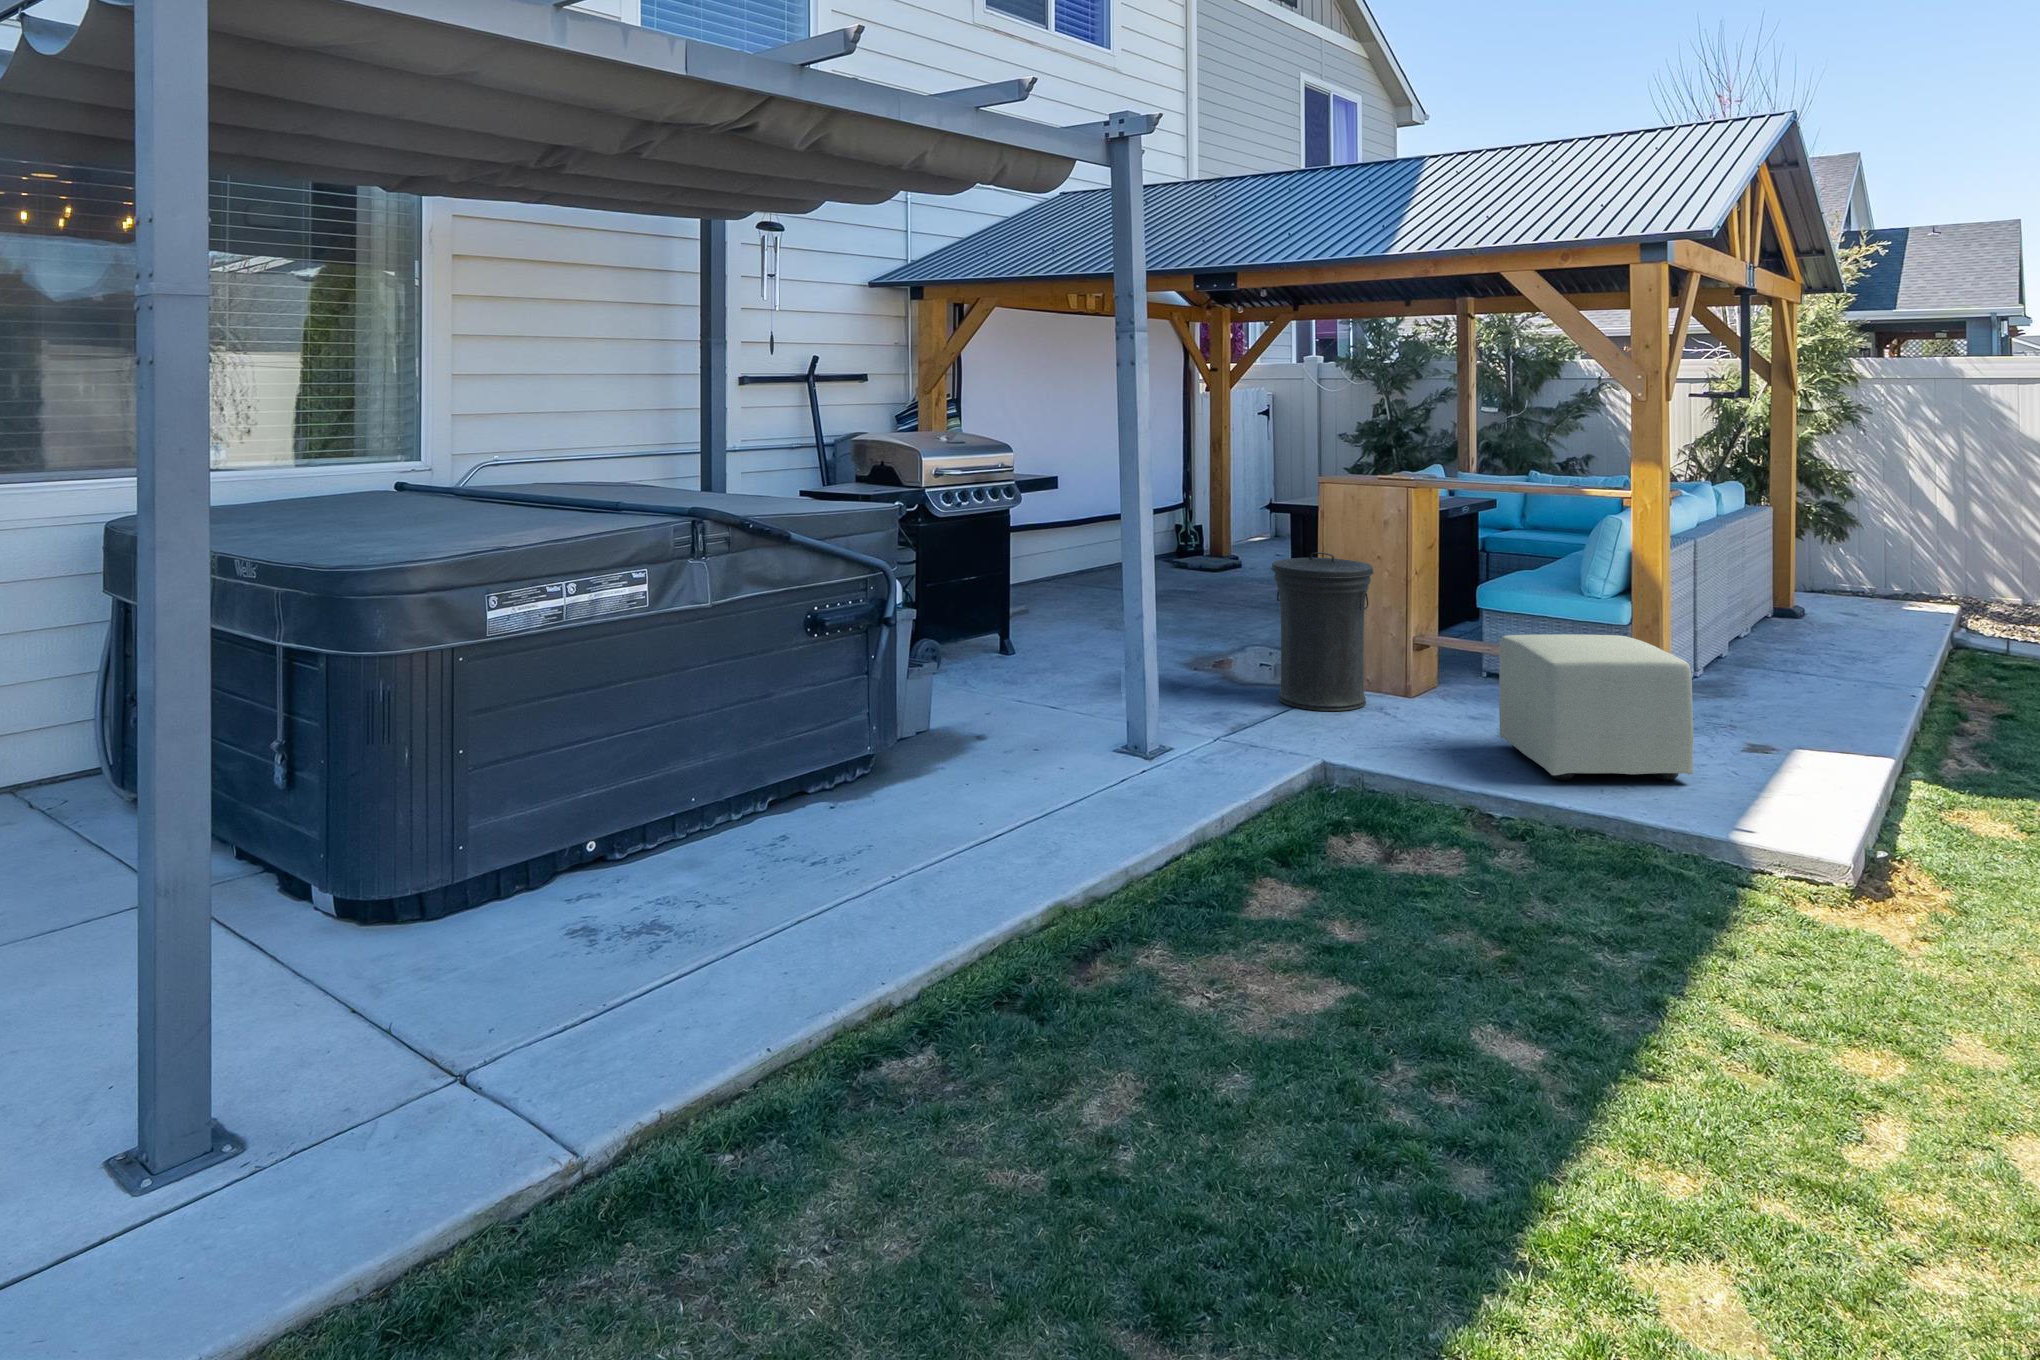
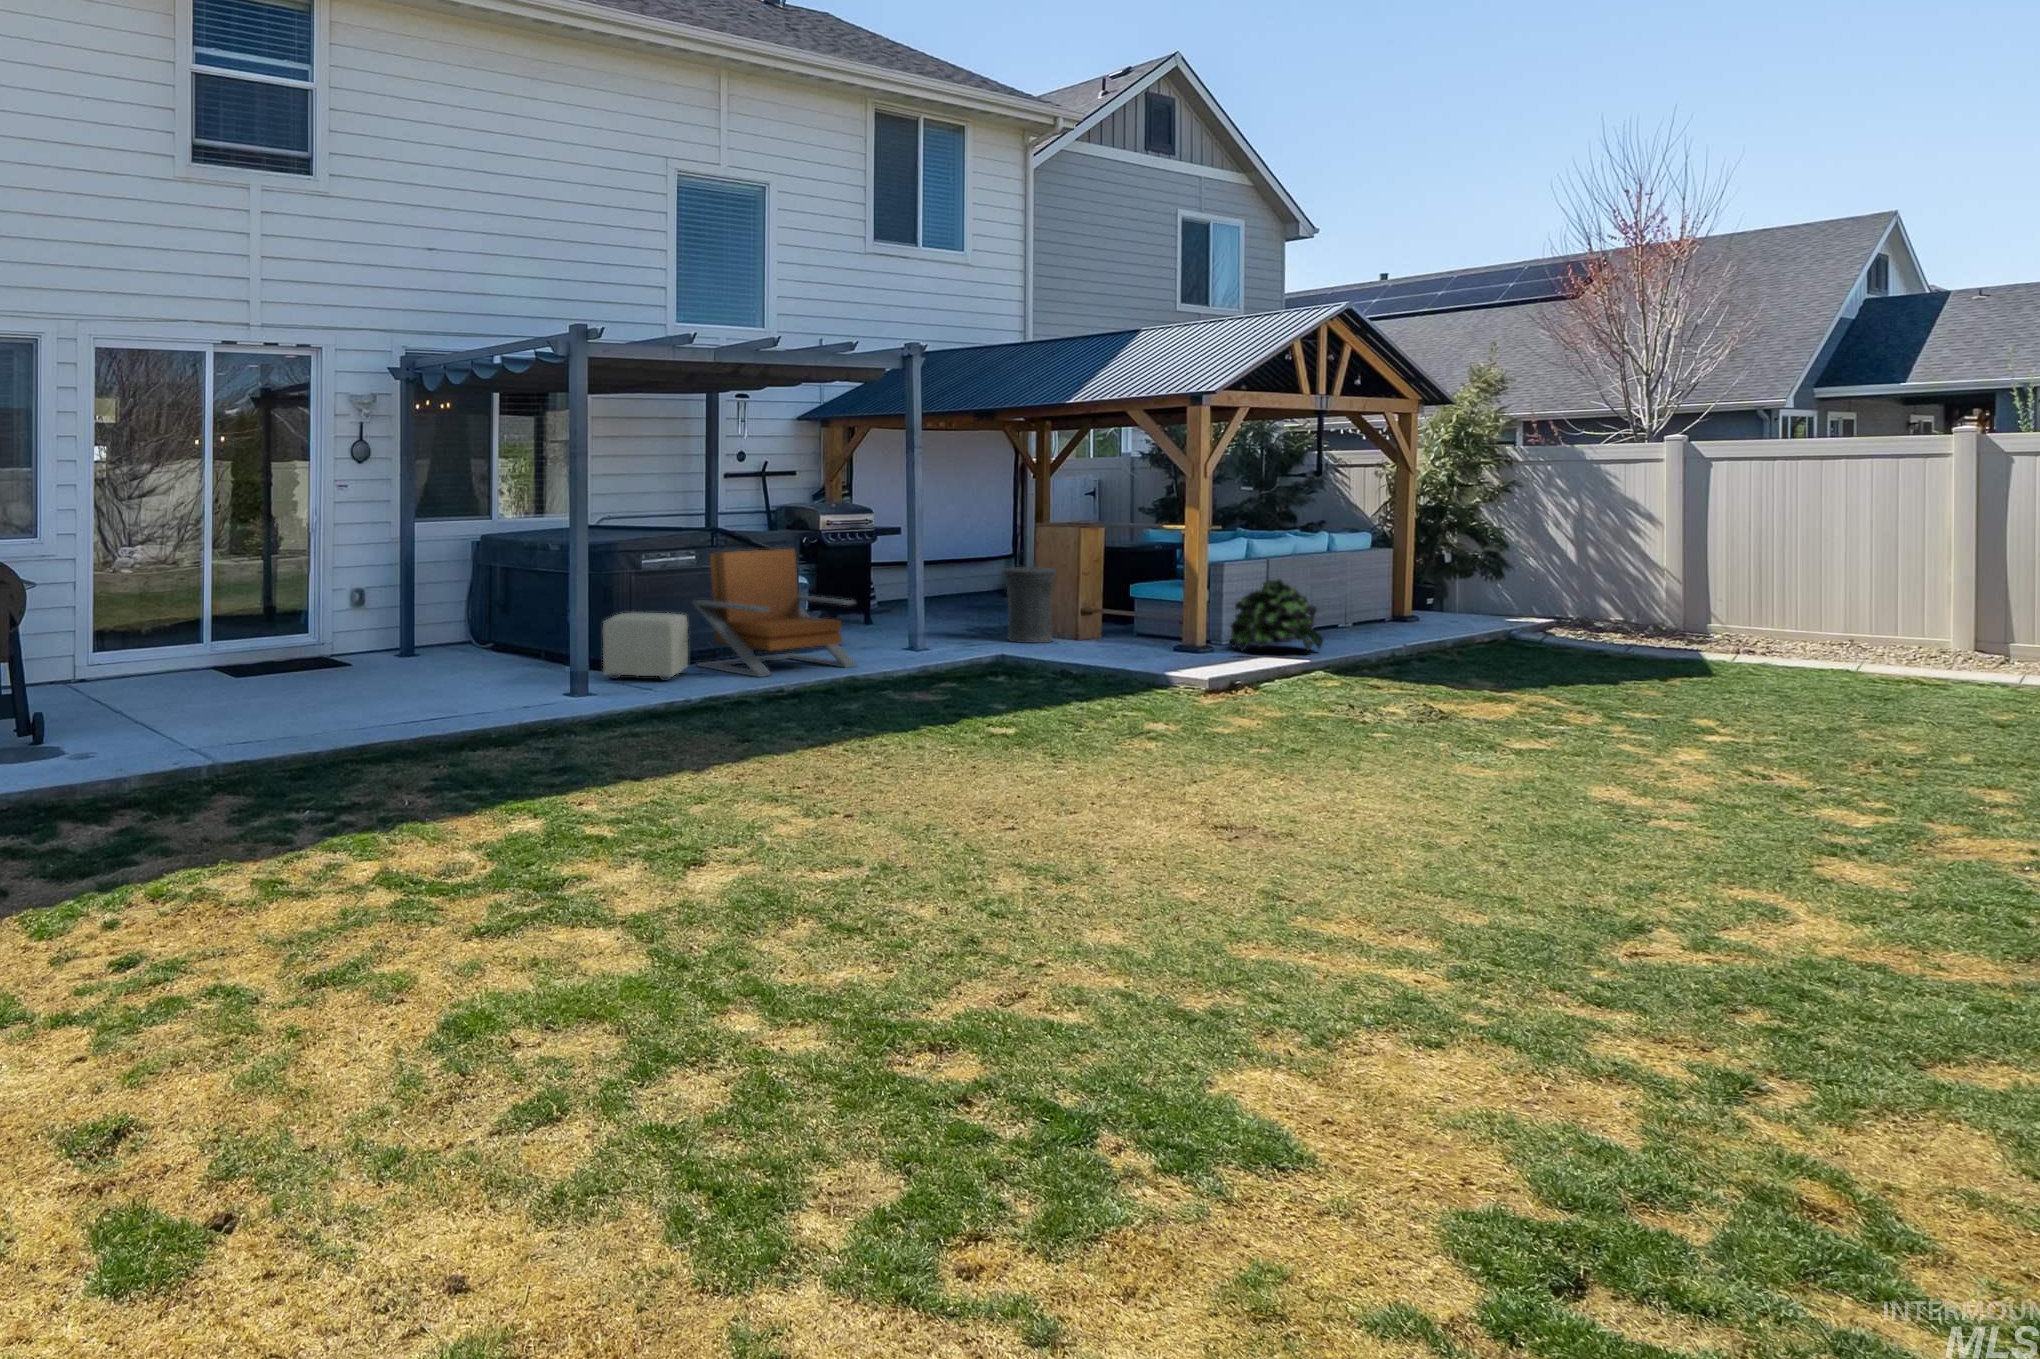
lounge chair: none [629,551,1061,967] -> present [693,548,856,677]
potted plant: none [1688,583,1878,729] -> present [1230,579,1323,650]
ottoman: present [1499,634,1694,780] -> present [603,613,688,681]

